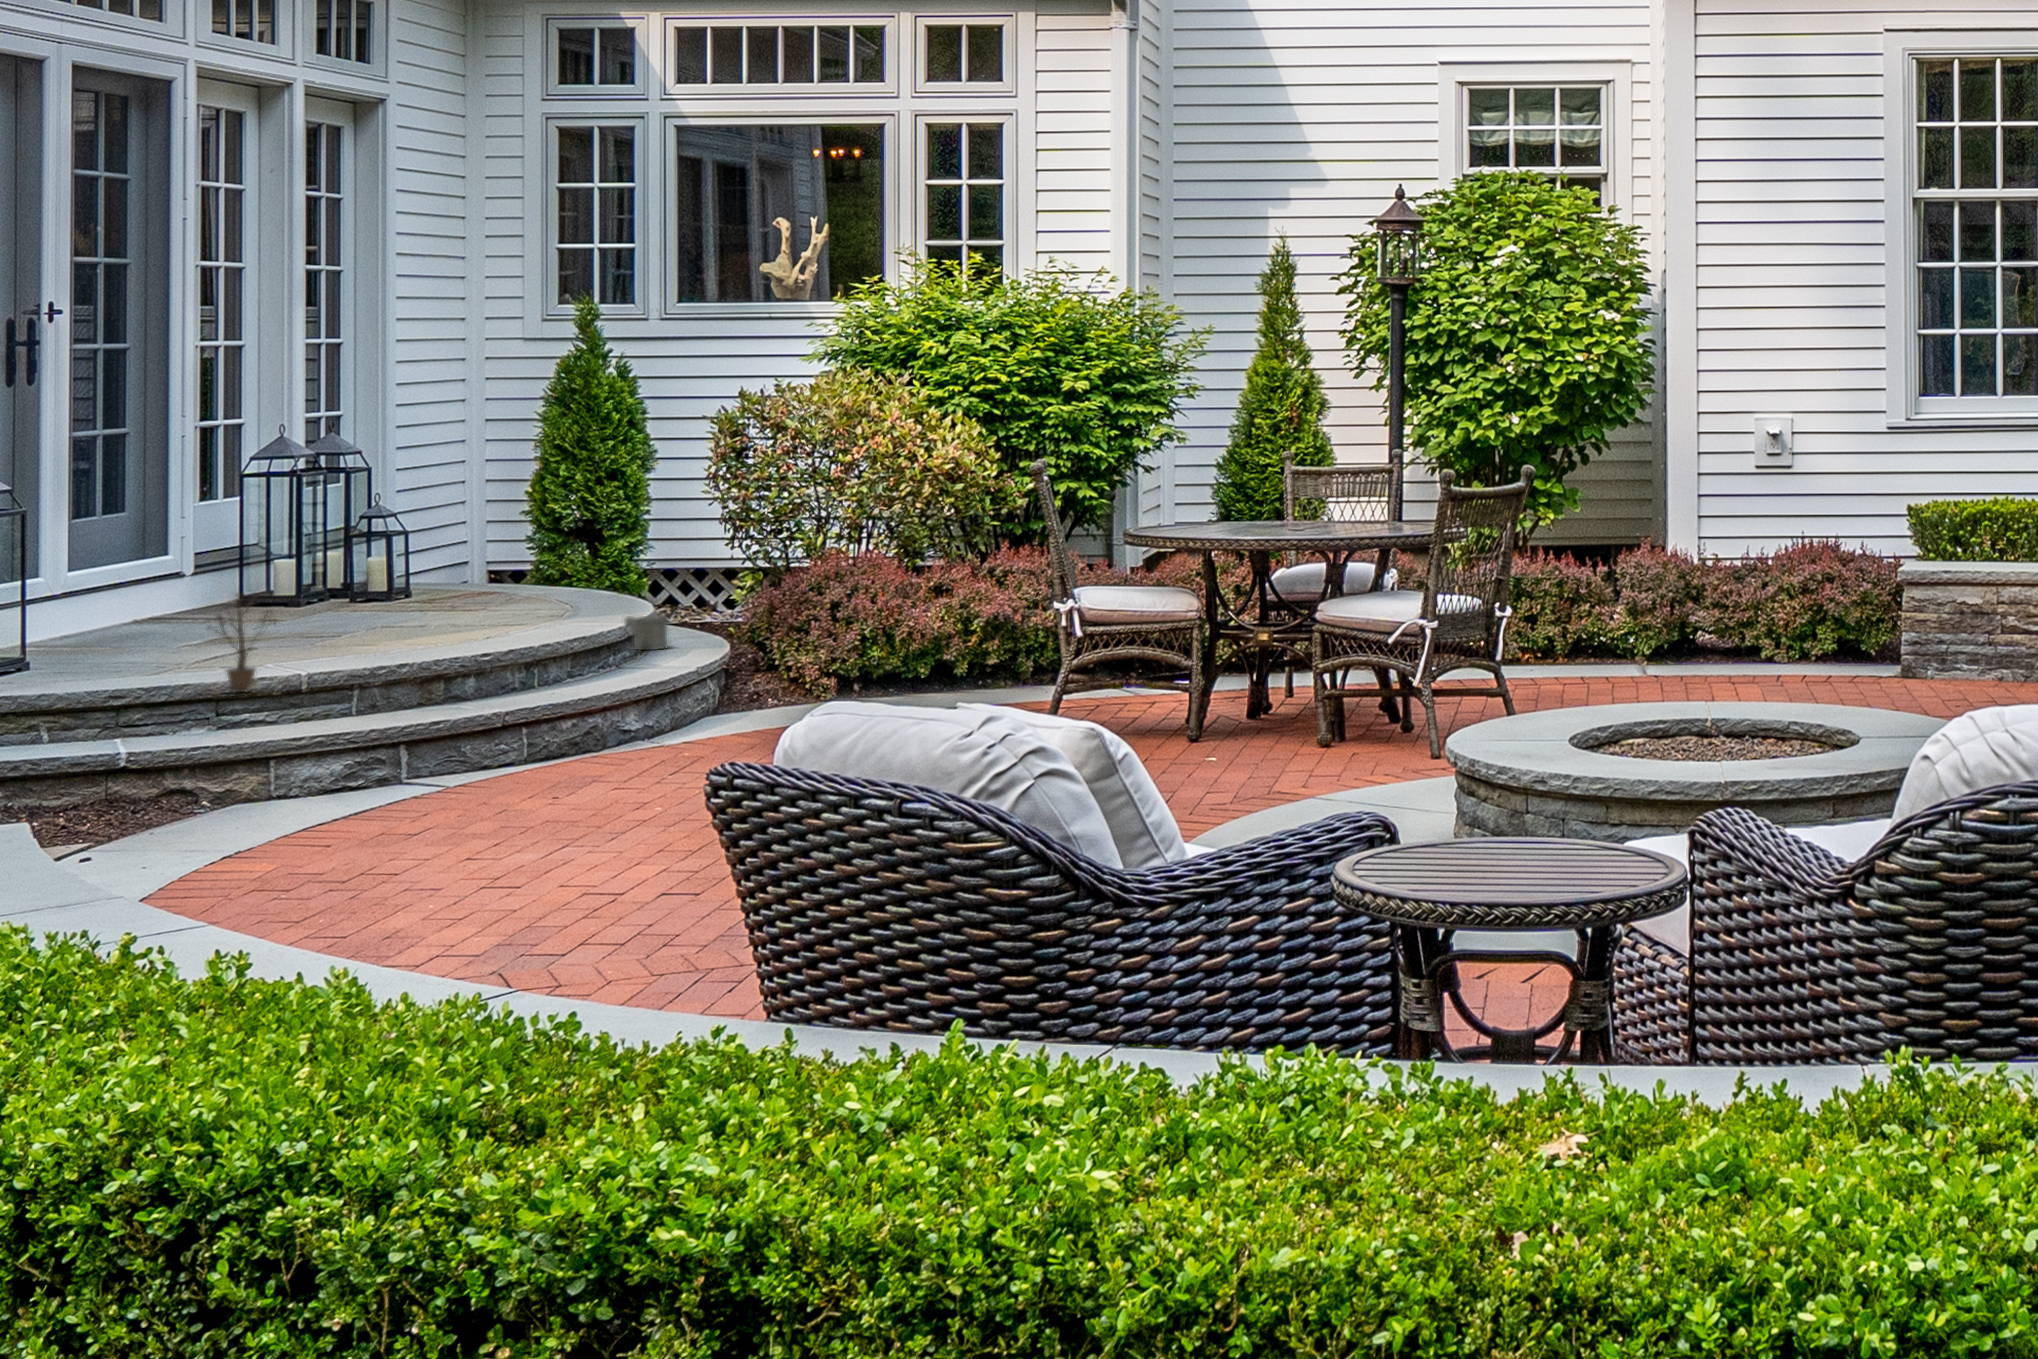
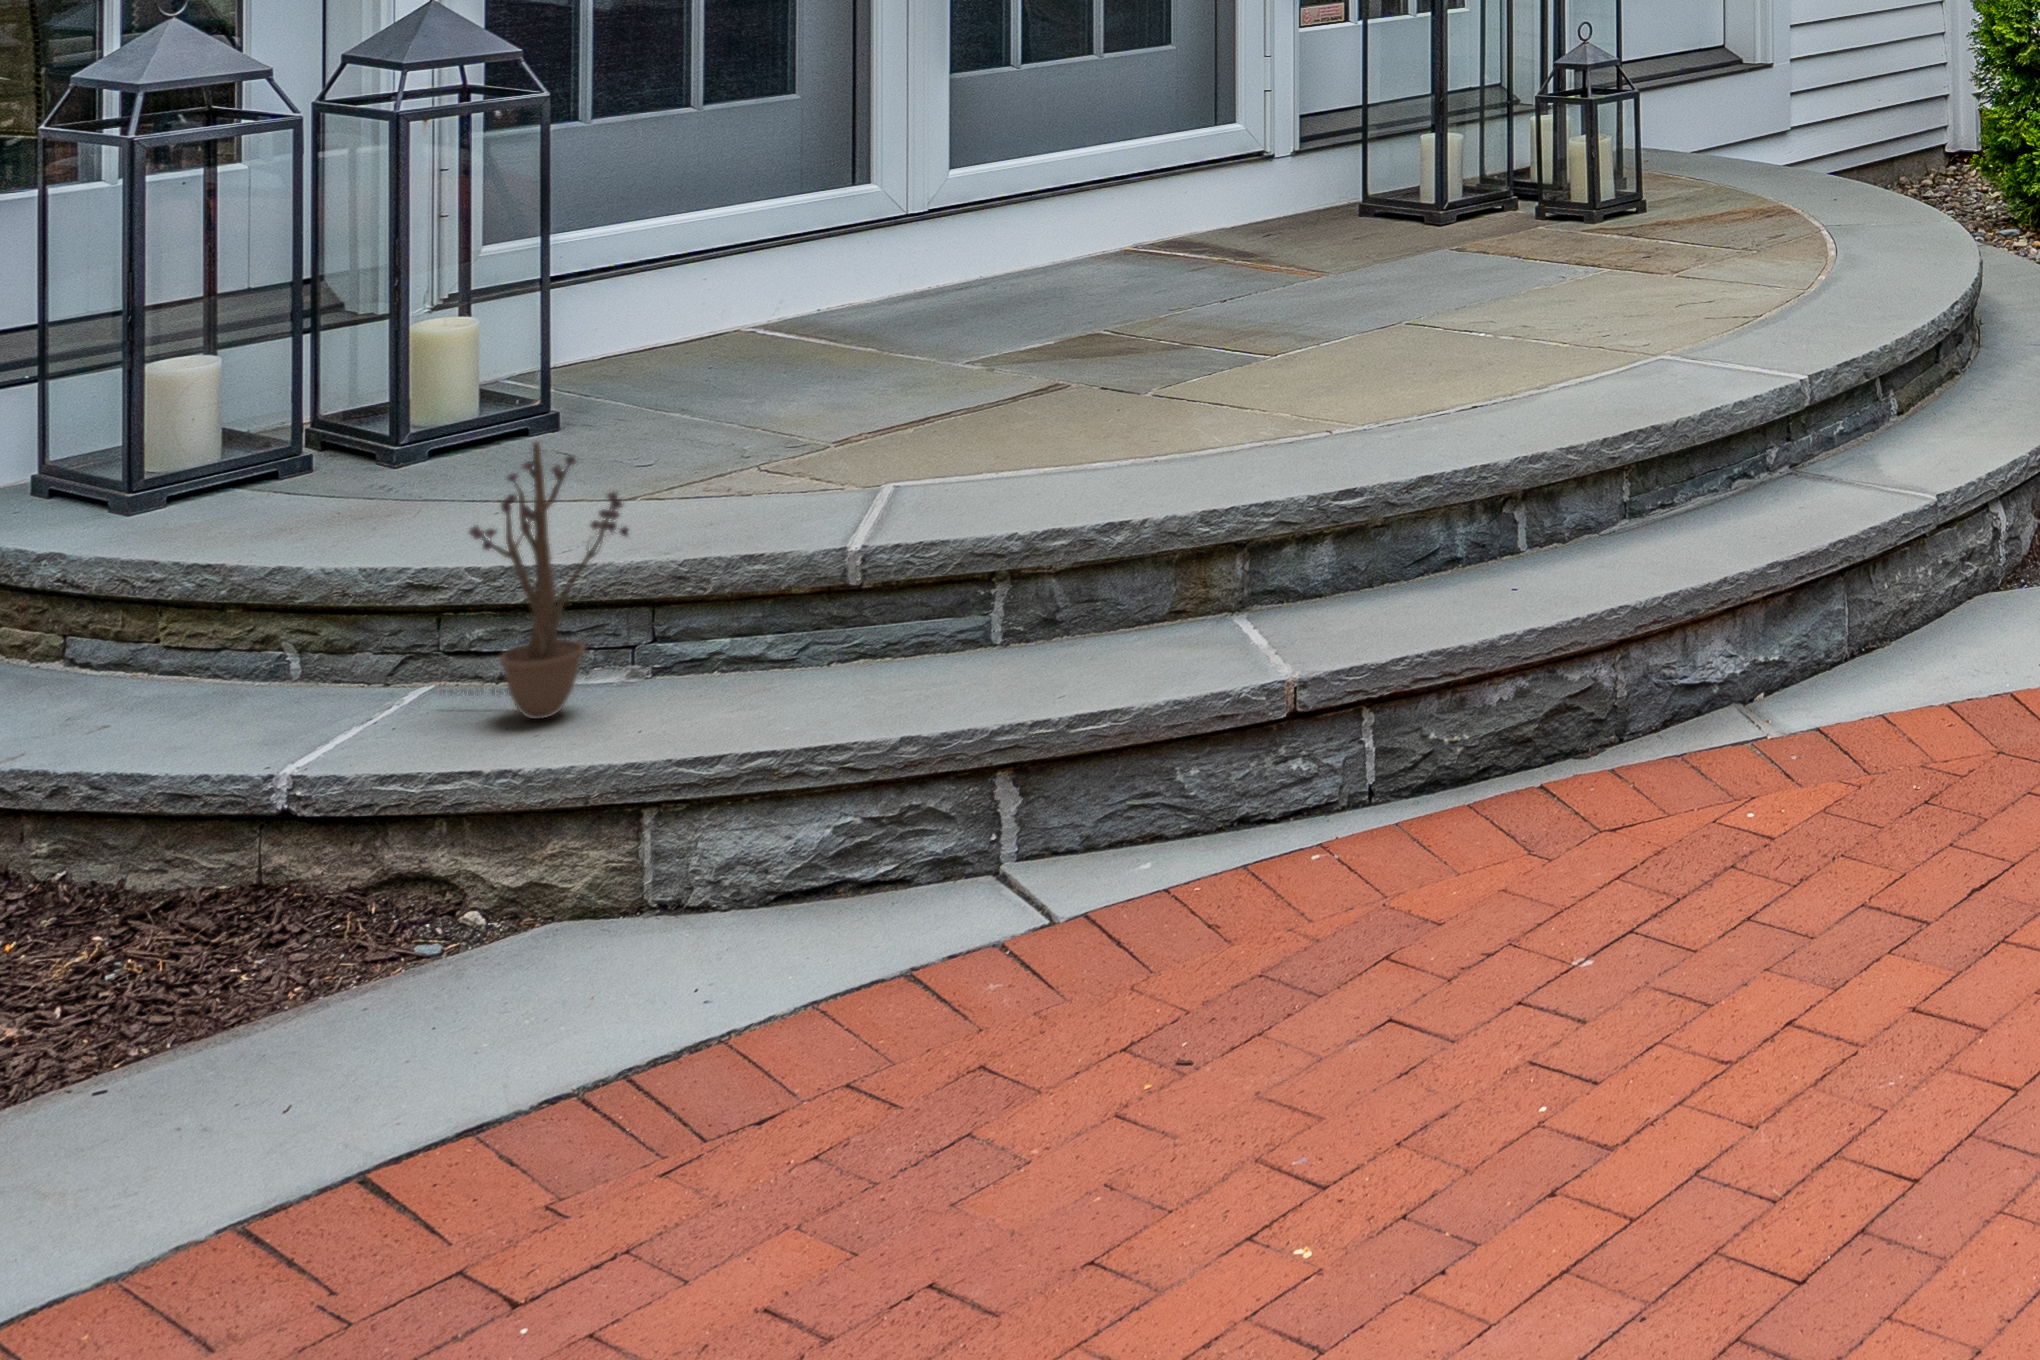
watering can: present [624,615,667,650] -> none [1760,398,1899,499]

